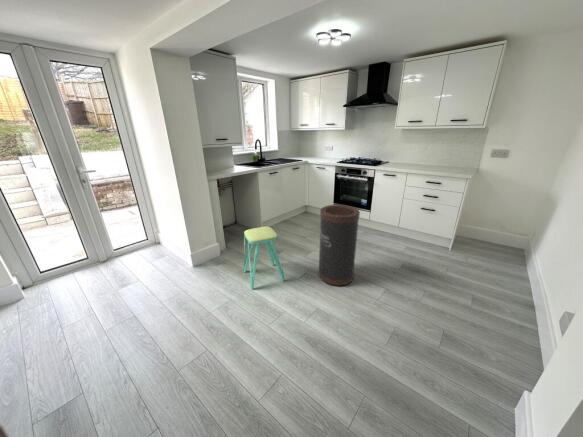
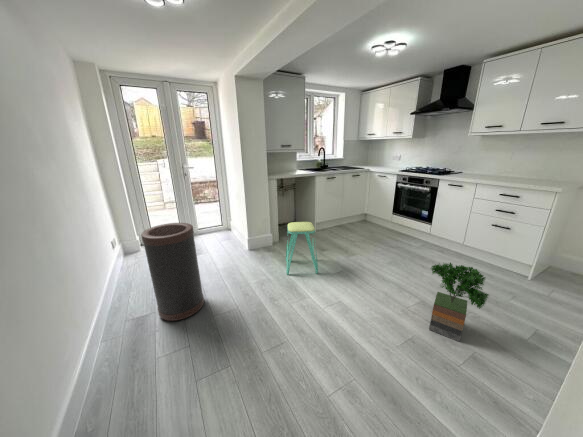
trash can: present [318,205,360,286] -> present [141,223,204,321]
potted tree: none [401,254,454,323] -> present [429,263,489,342]

